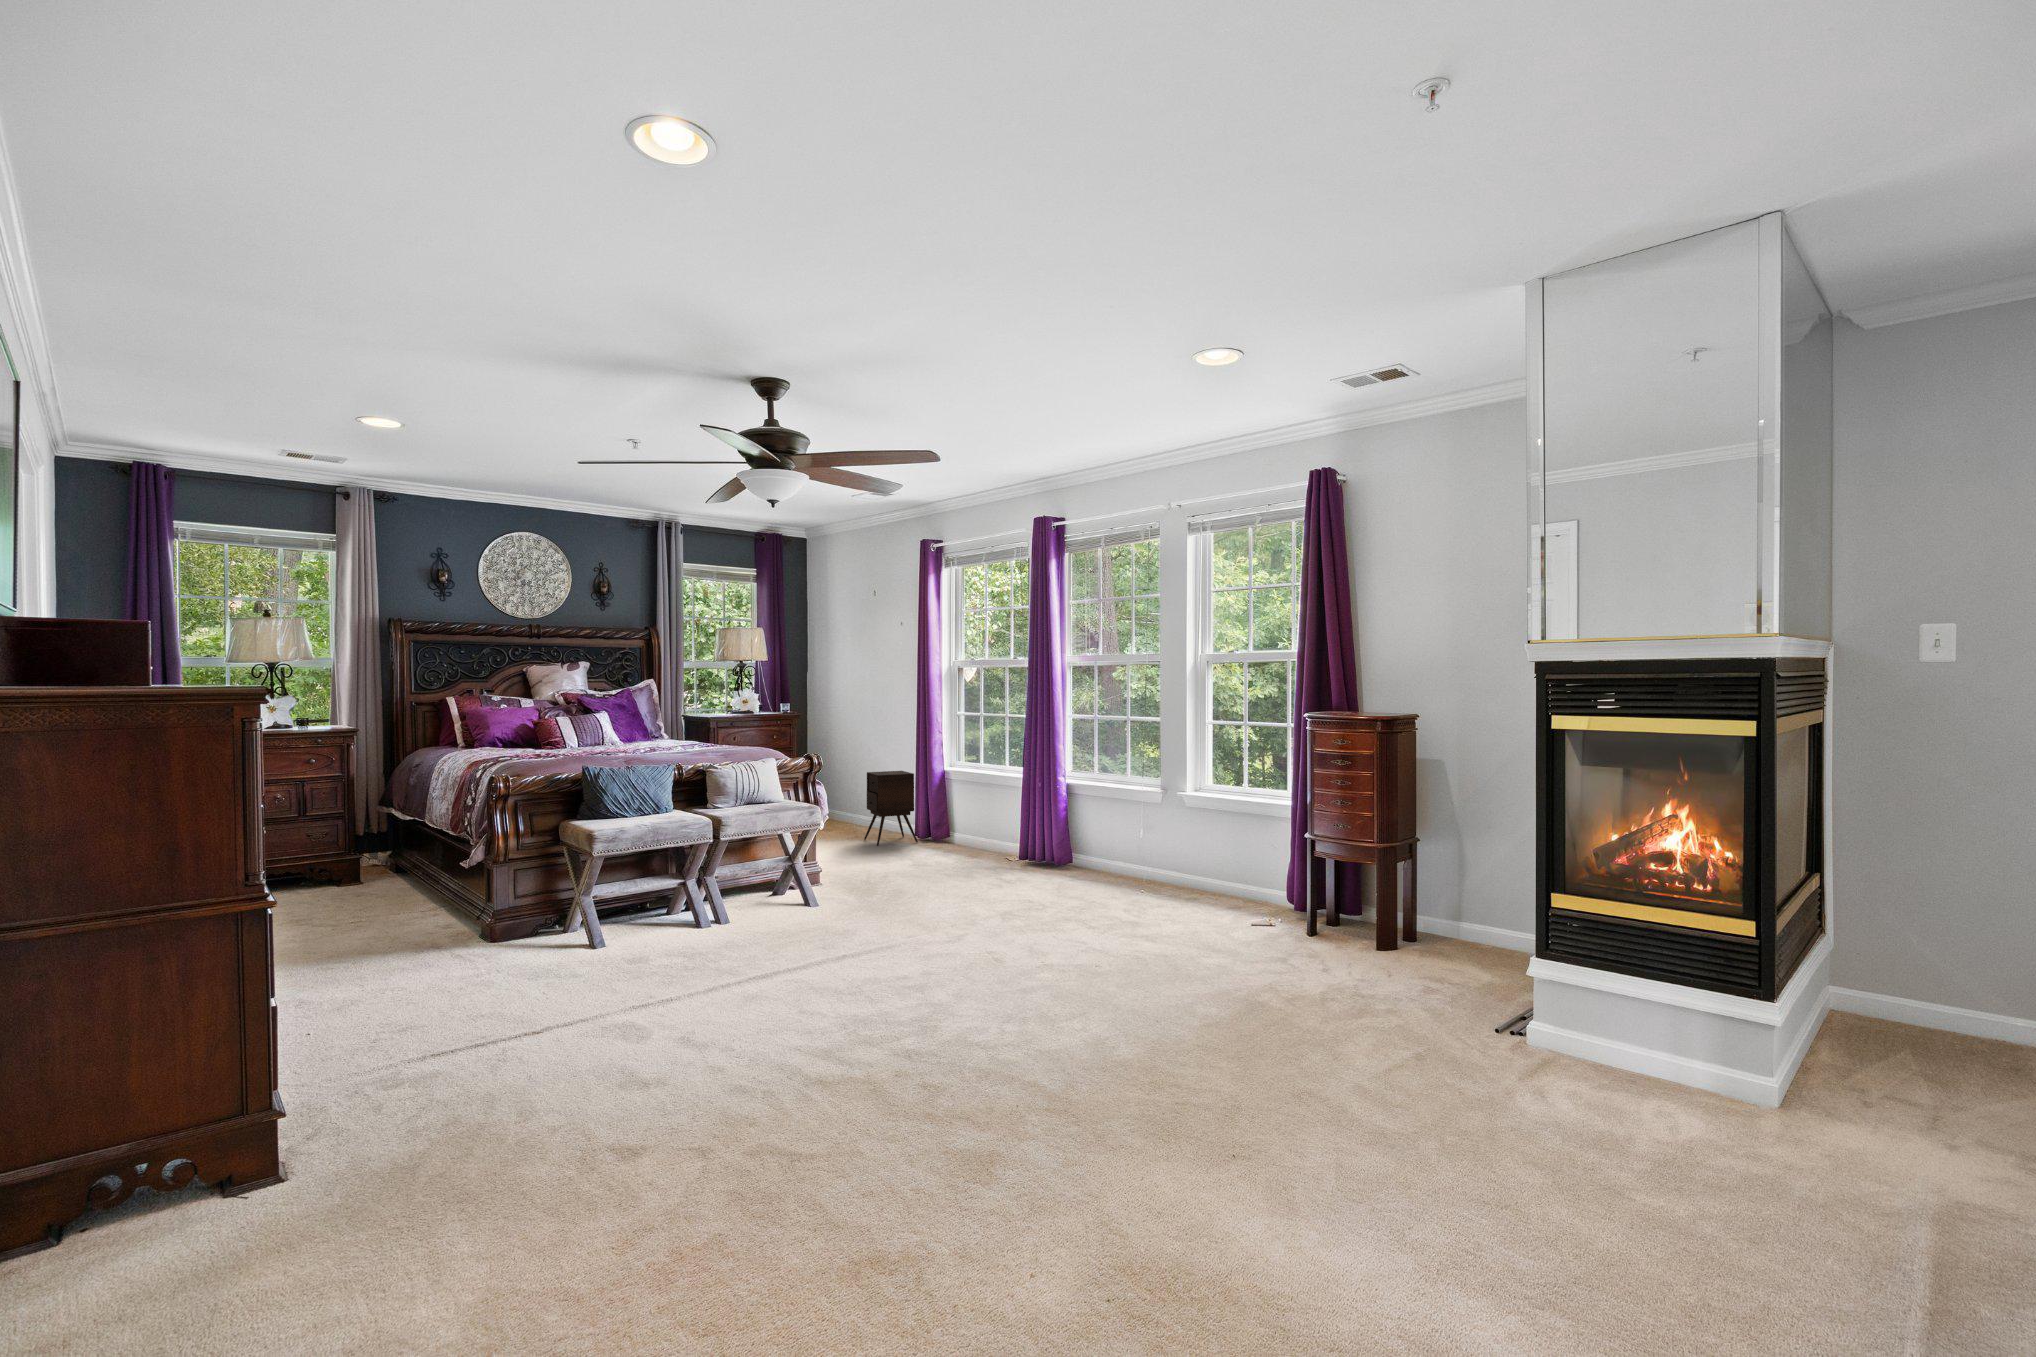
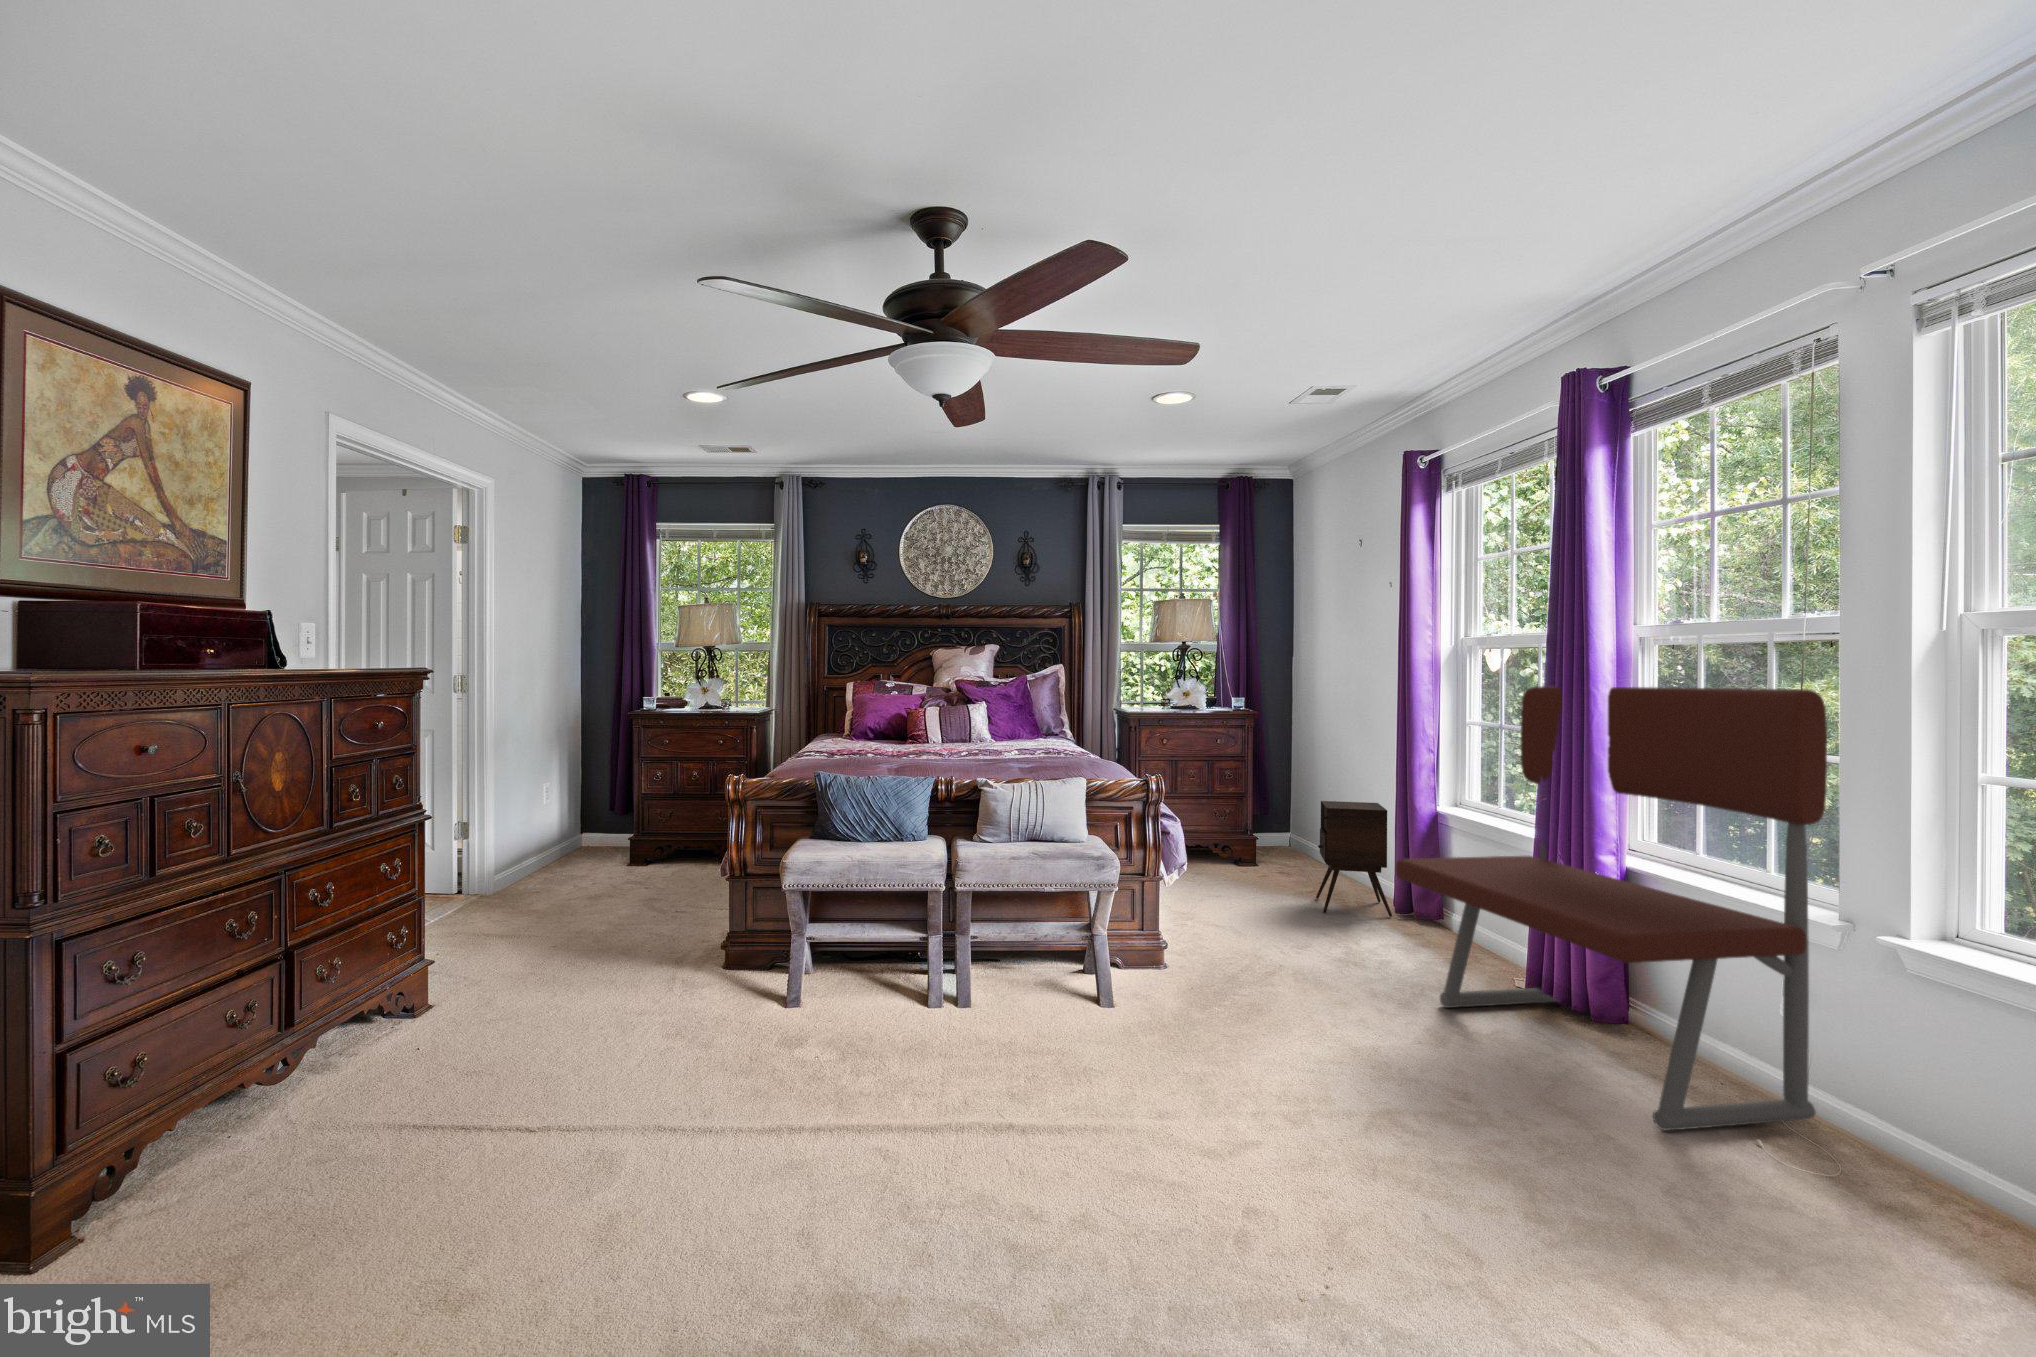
bench: none [955,693,1140,892] -> present [1396,686,1827,1130]

